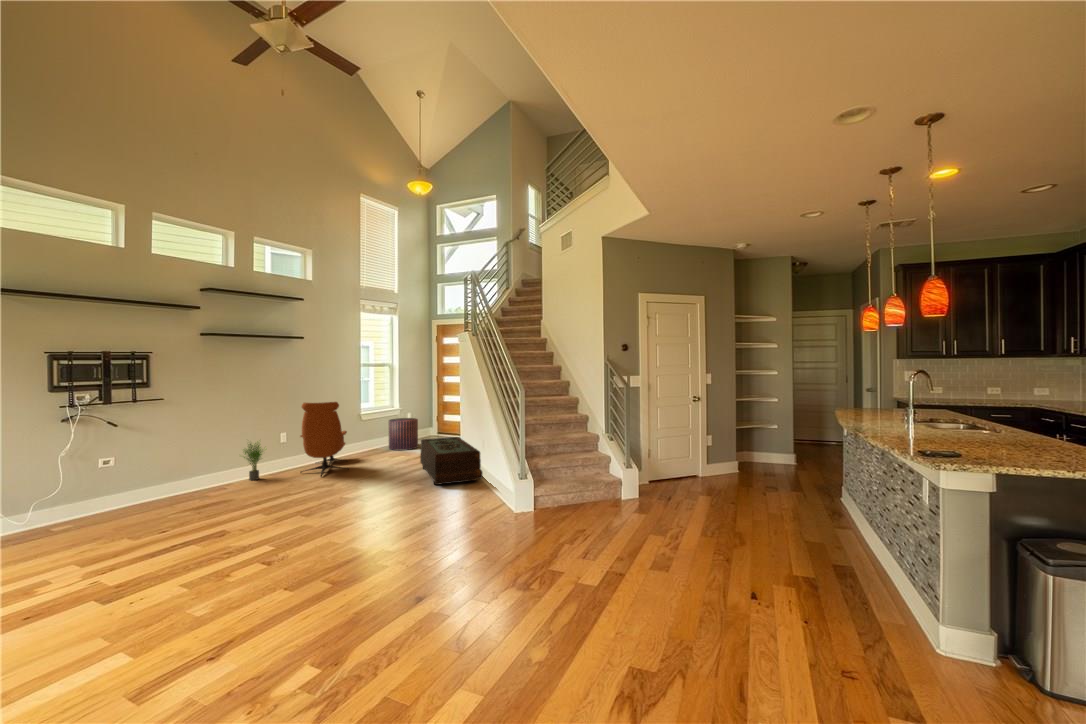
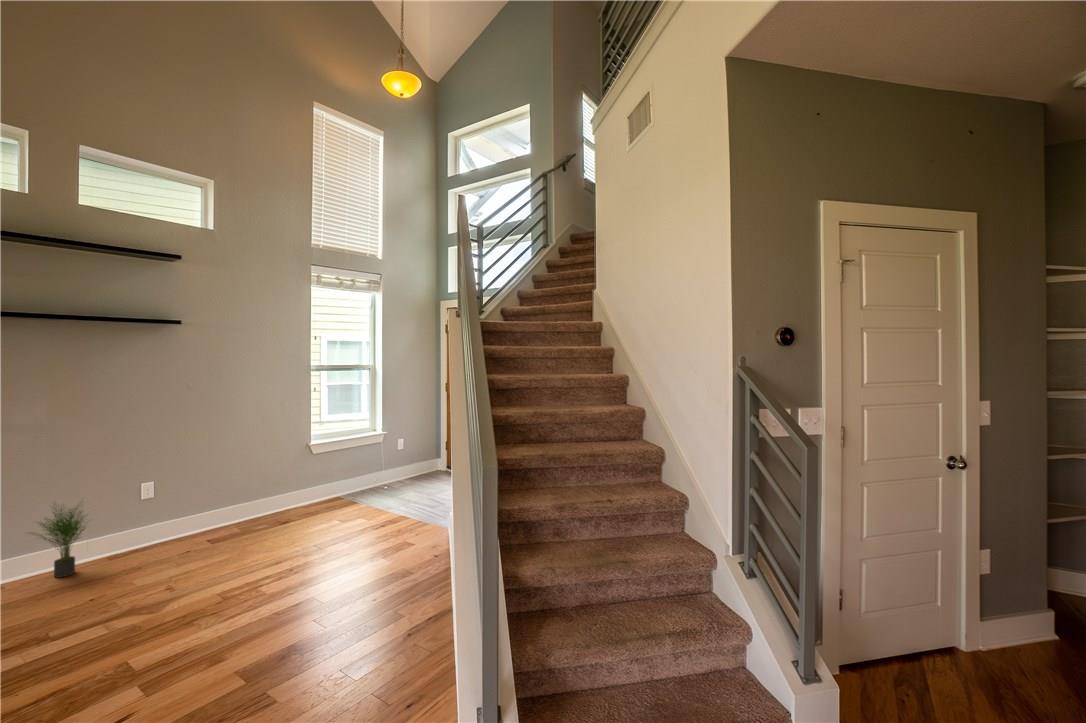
lounge chair: present [300,402,349,476] -> none [138,438,264,577]
pouf: present [389,418,418,450] -> none [352,451,399,506]
coffee table: present [420,437,483,485] -> none [343,503,451,634]

